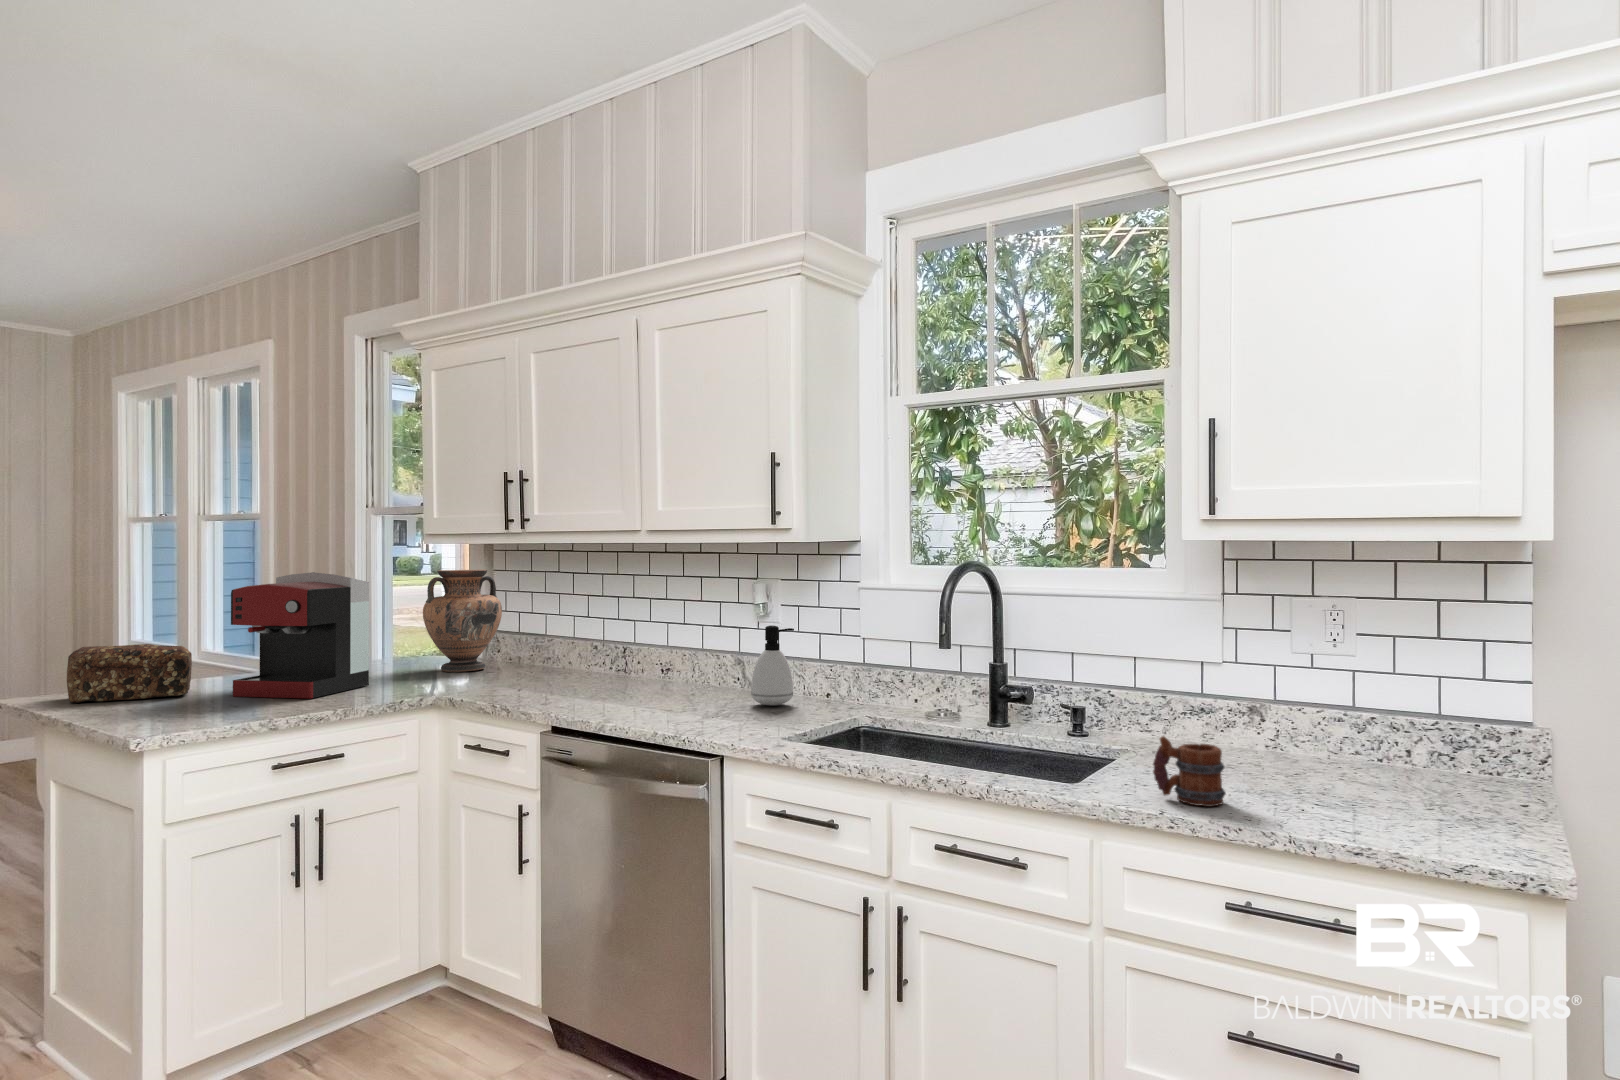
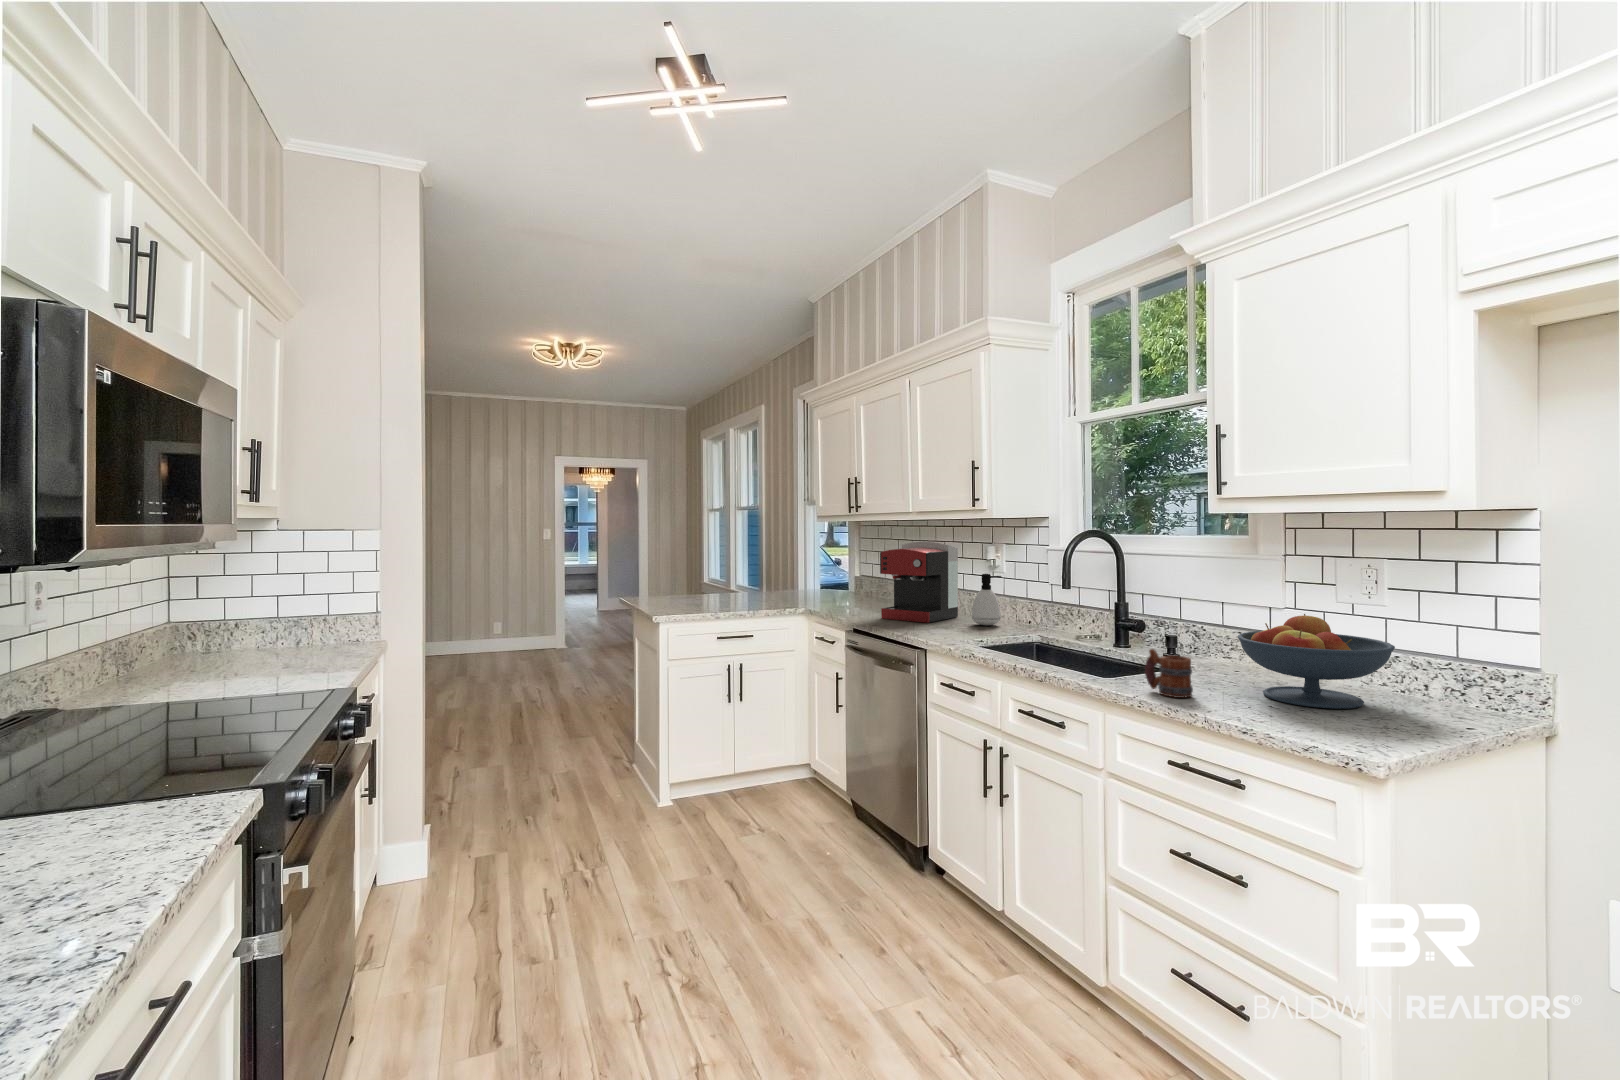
vase: present [423,570,502,672] -> none [814,538,858,598]
coffee maker: present [231,572,369,698] -> present [880,541,958,623]
bread loaf: present [67,644,192,703] -> none [643,574,697,602]
fruit bowl: none [1237,671,1430,798] -> present [1238,614,1395,709]

